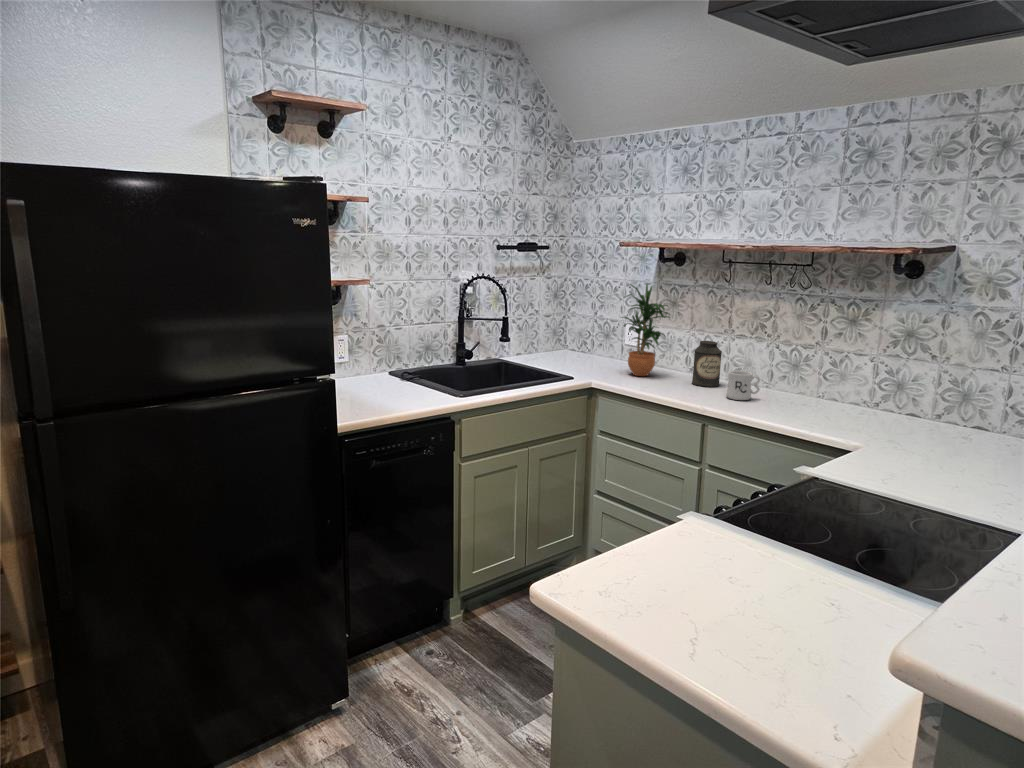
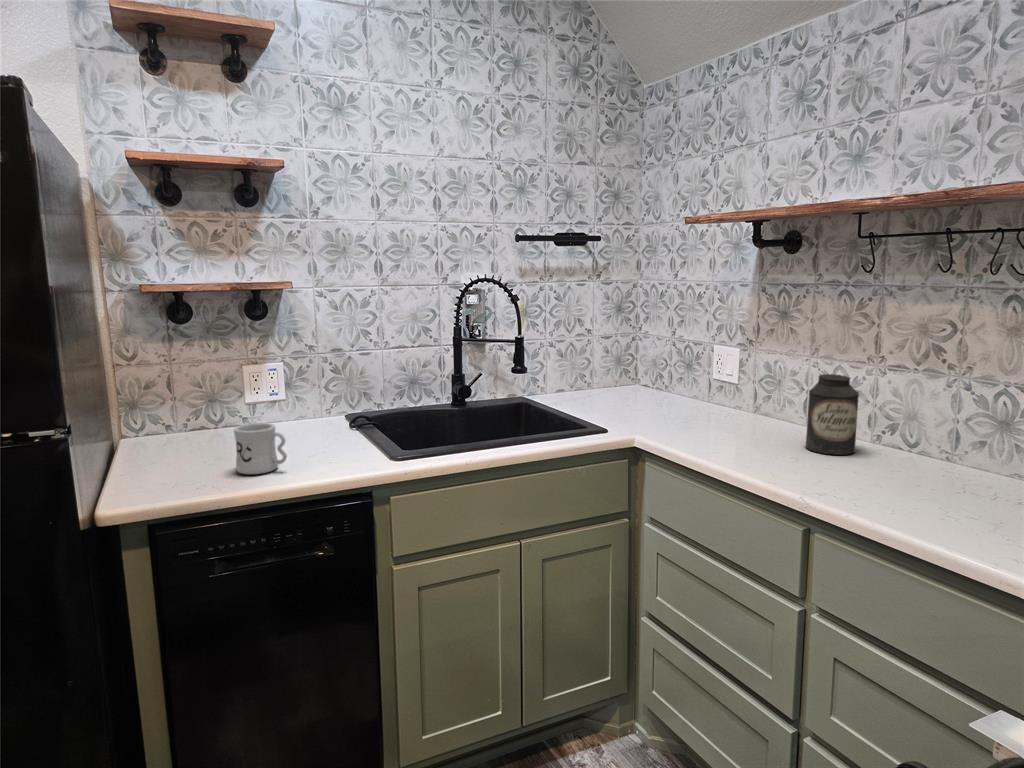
potted plant: present [622,284,668,376] -> none [686,281,772,431]
mug: present [726,371,760,400] -> present [234,423,287,474]

